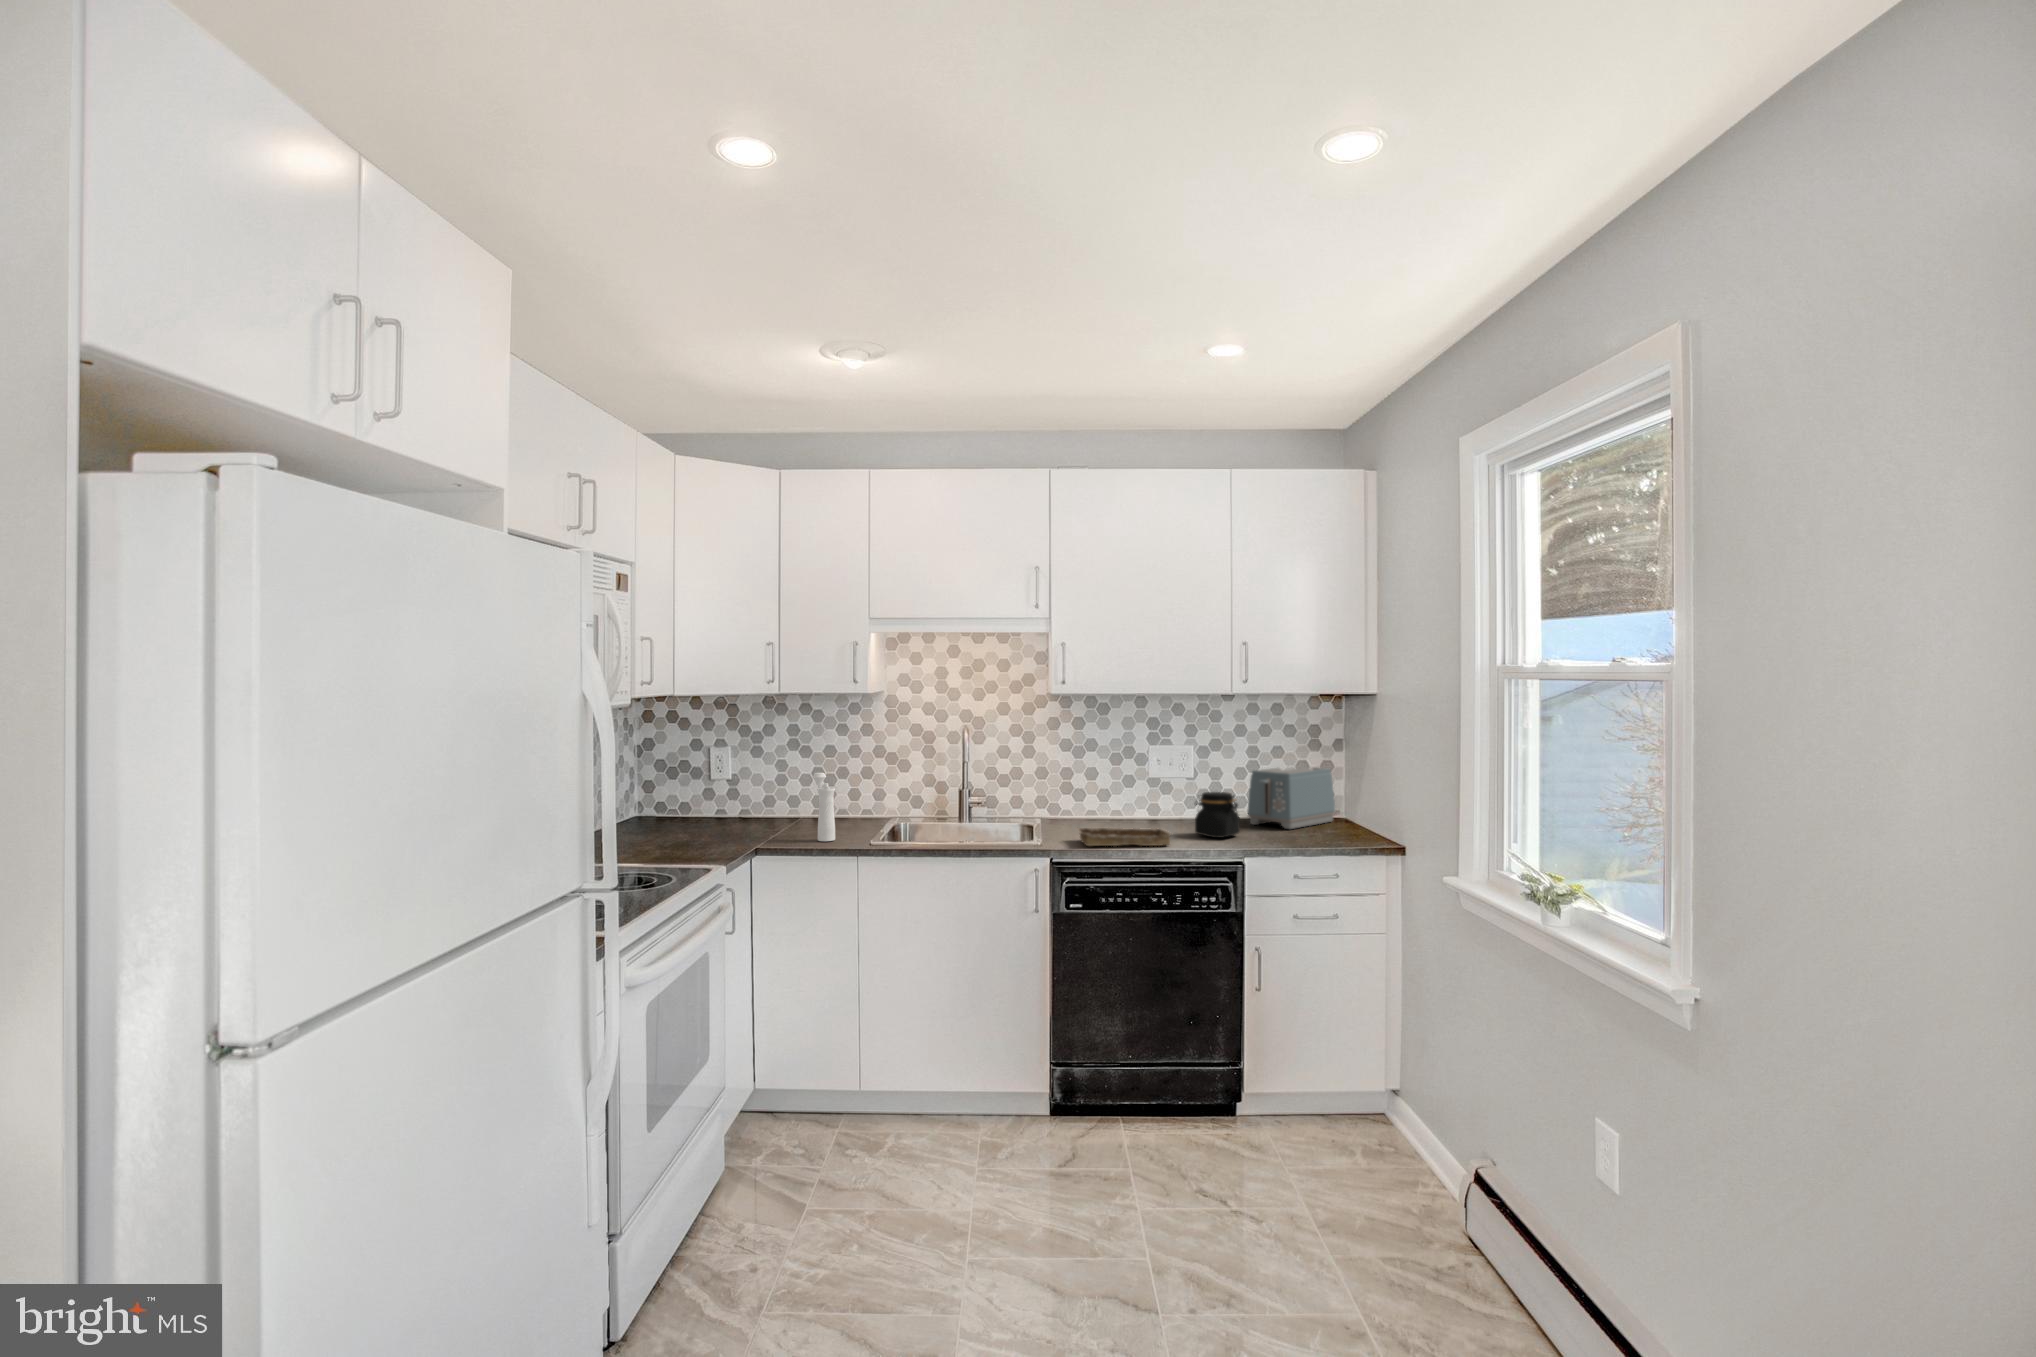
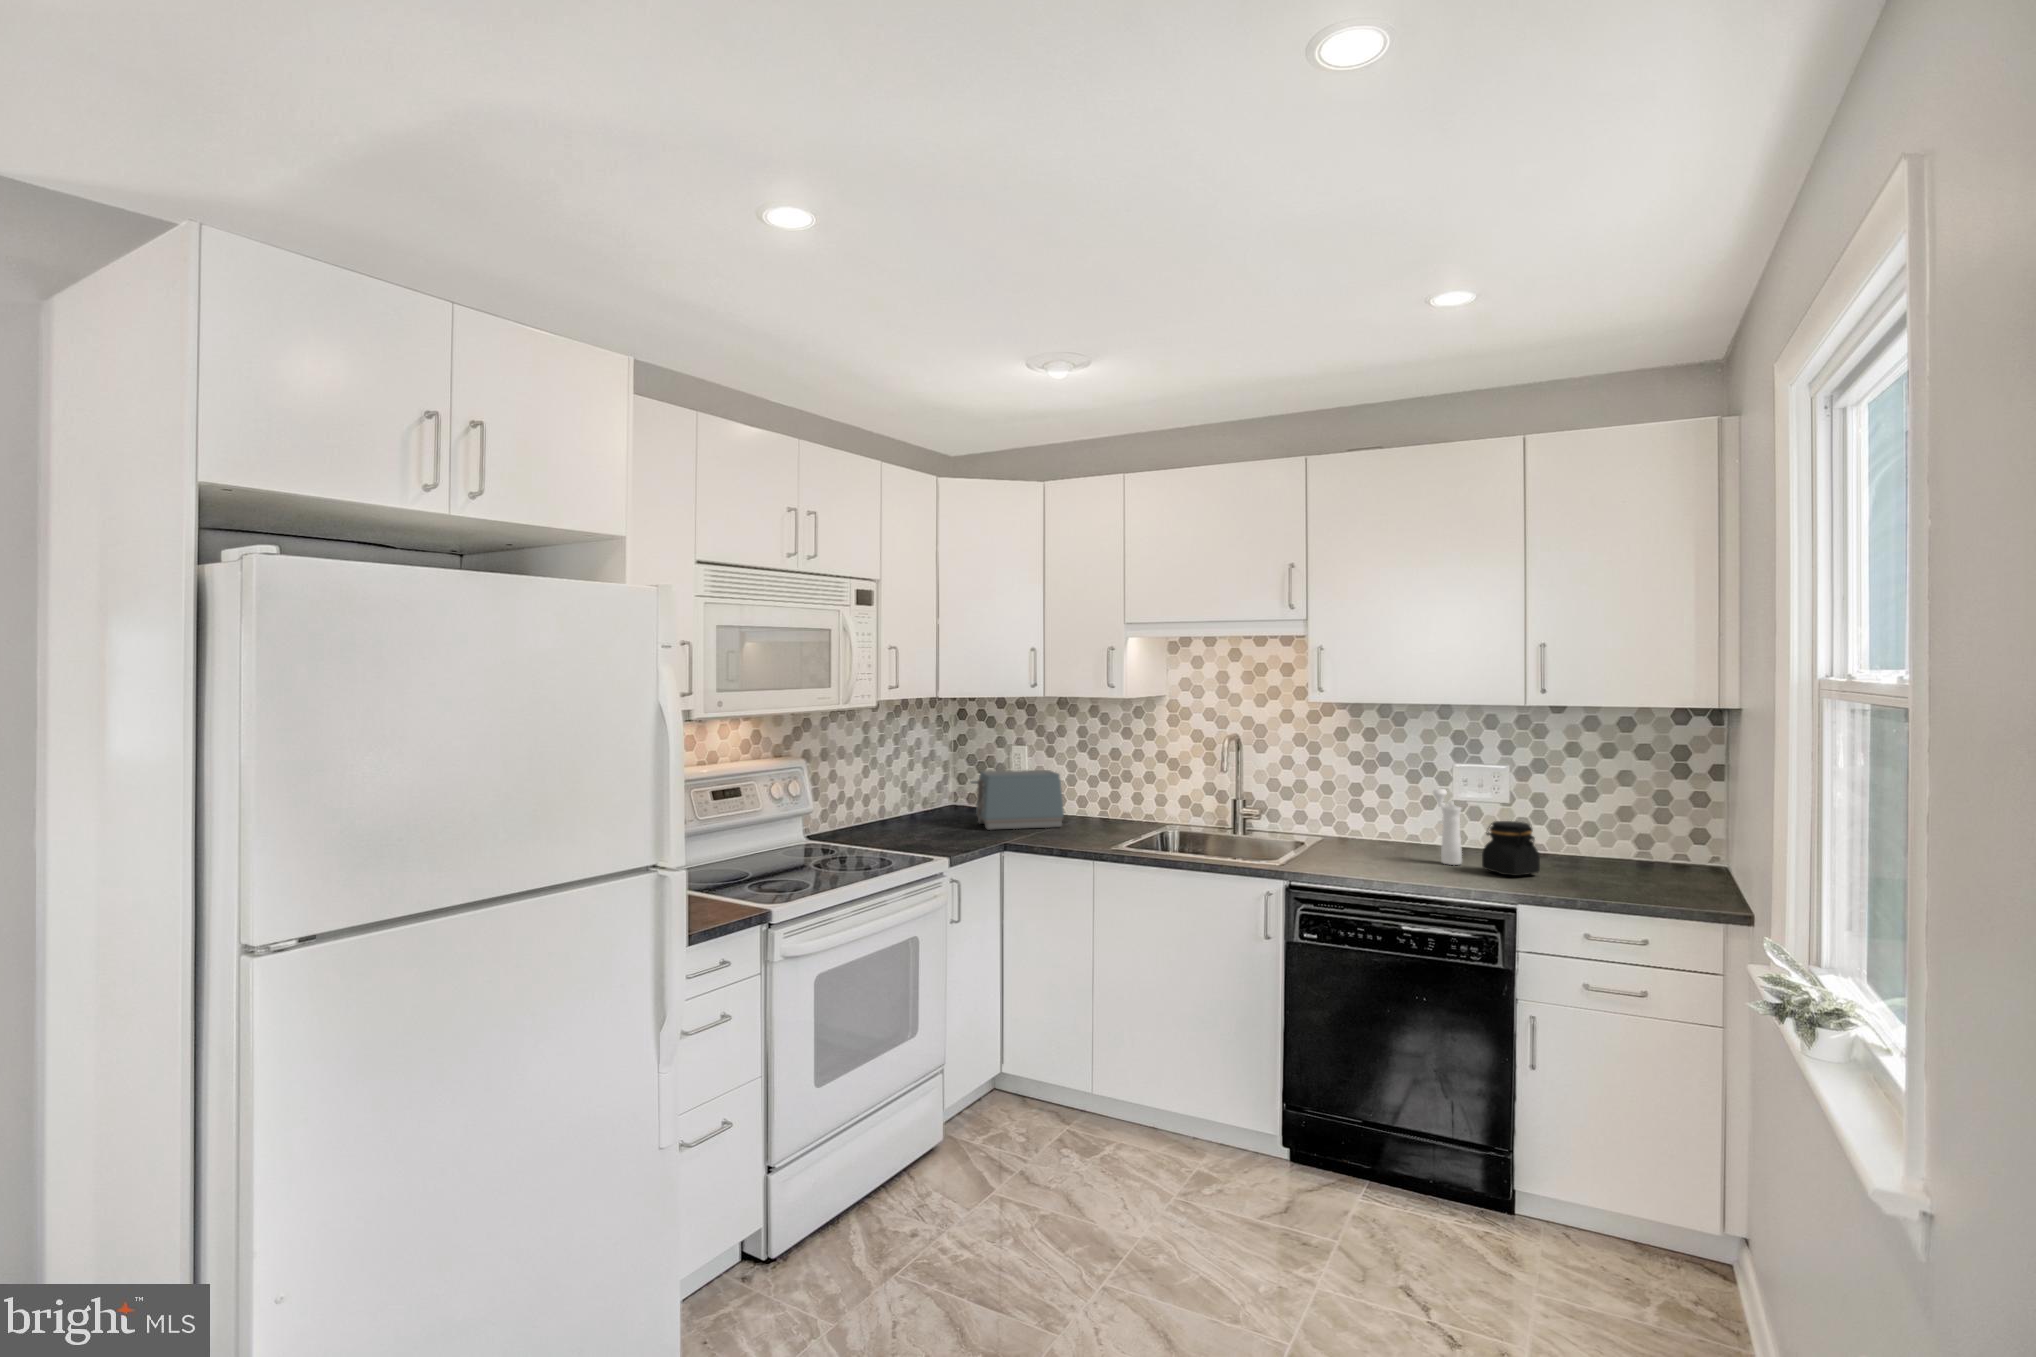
toaster: present [1247,768,1335,829] -> present [971,770,1064,830]
pepper mill: present [813,773,835,841] -> present [1433,789,1462,865]
tray: present [1078,827,1171,846] -> none [1327,849,1437,878]

